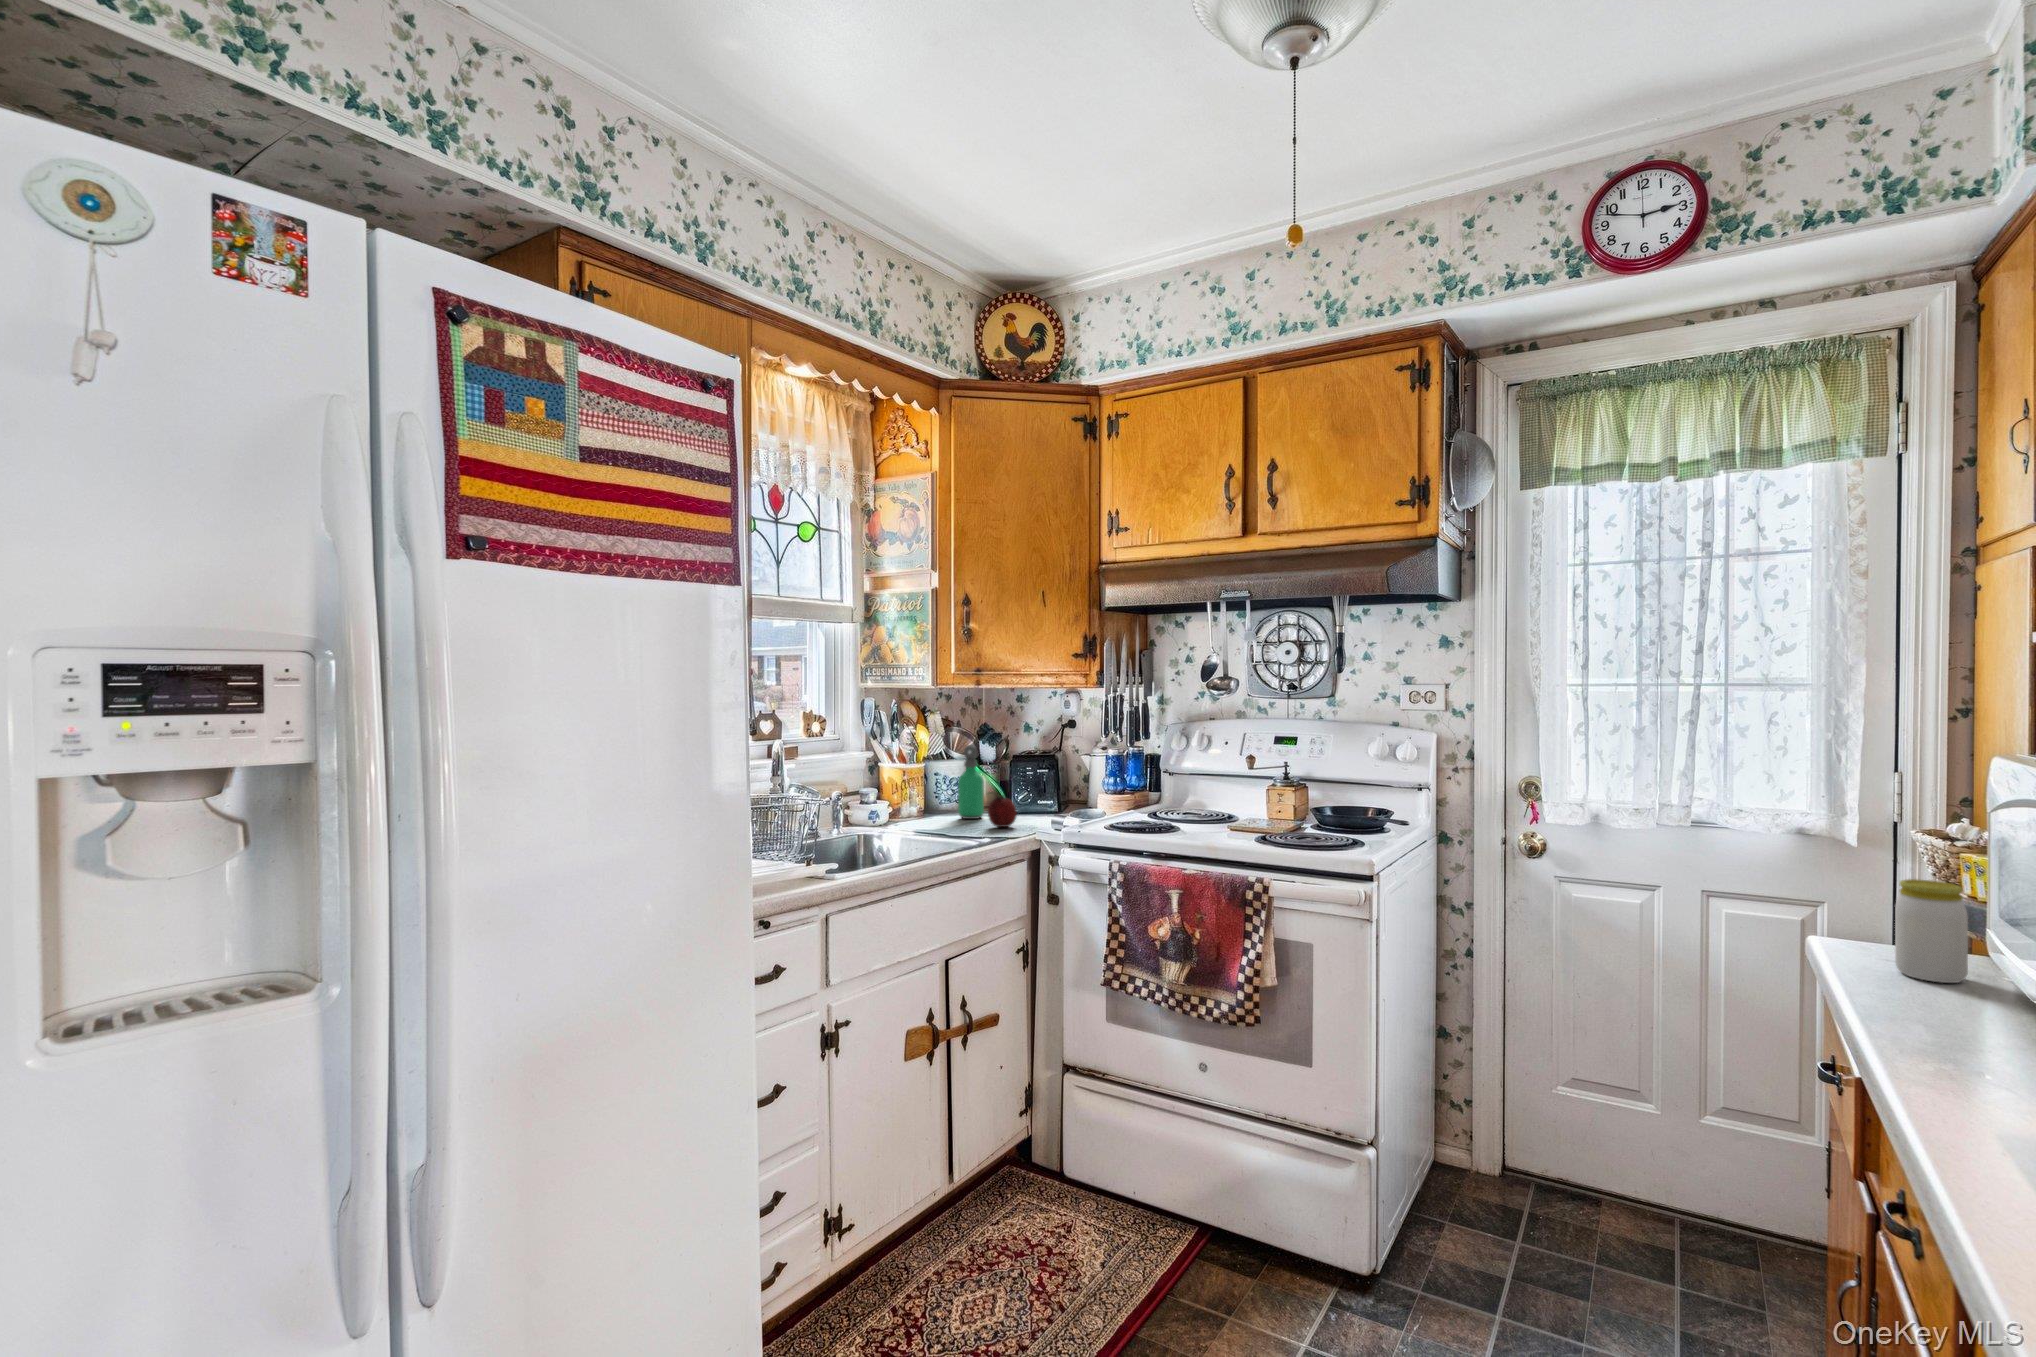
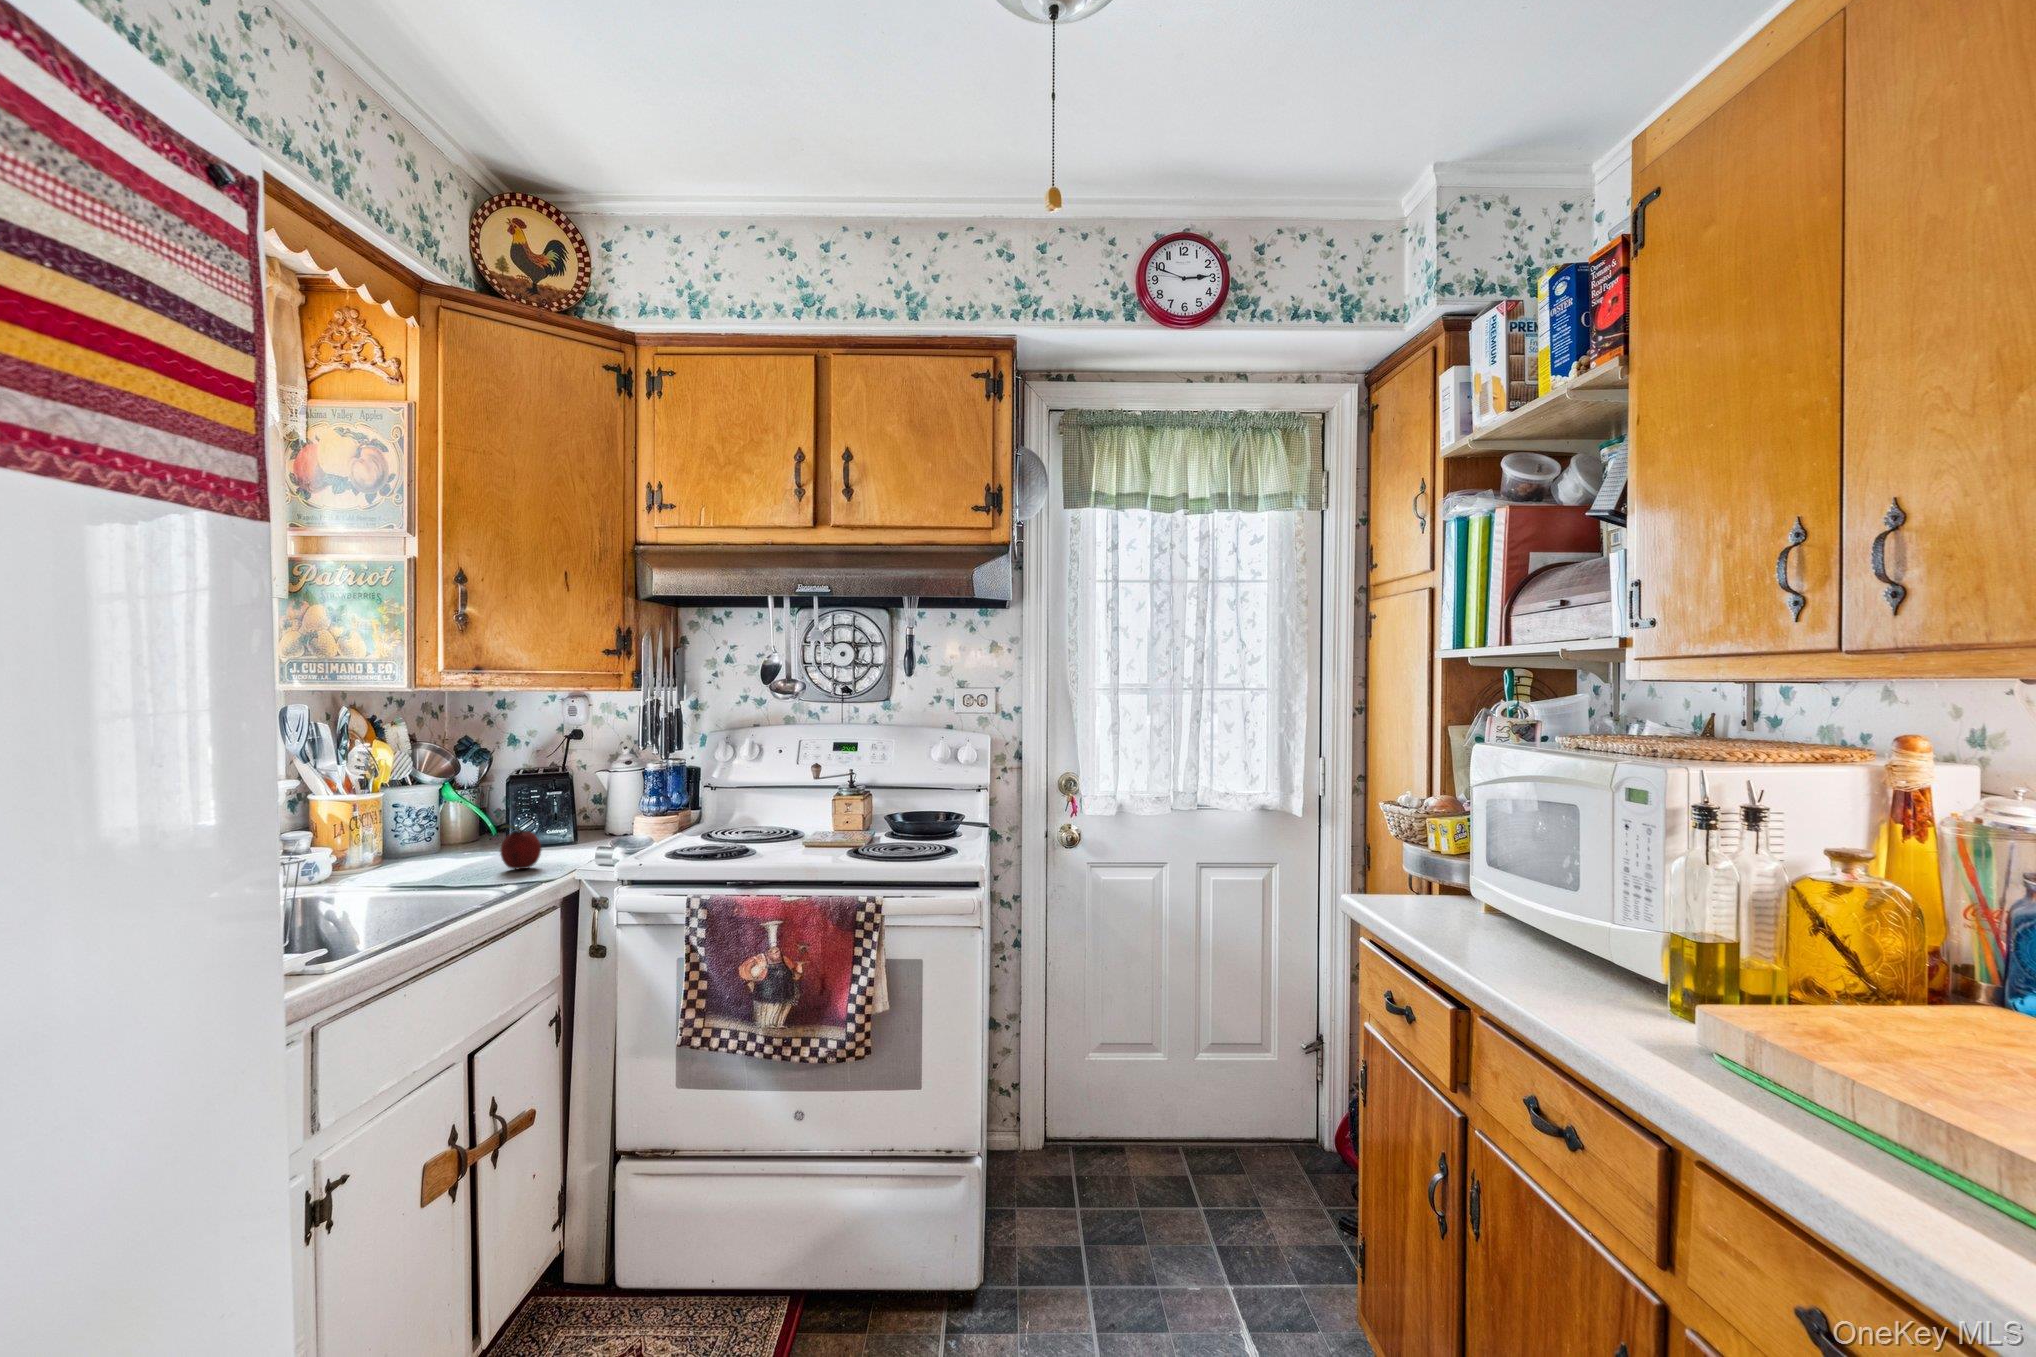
soap dispenser: present [958,744,984,819] -> none [442,765,479,863]
jar: present [1895,879,1968,983] -> none [1388,840,1433,919]

